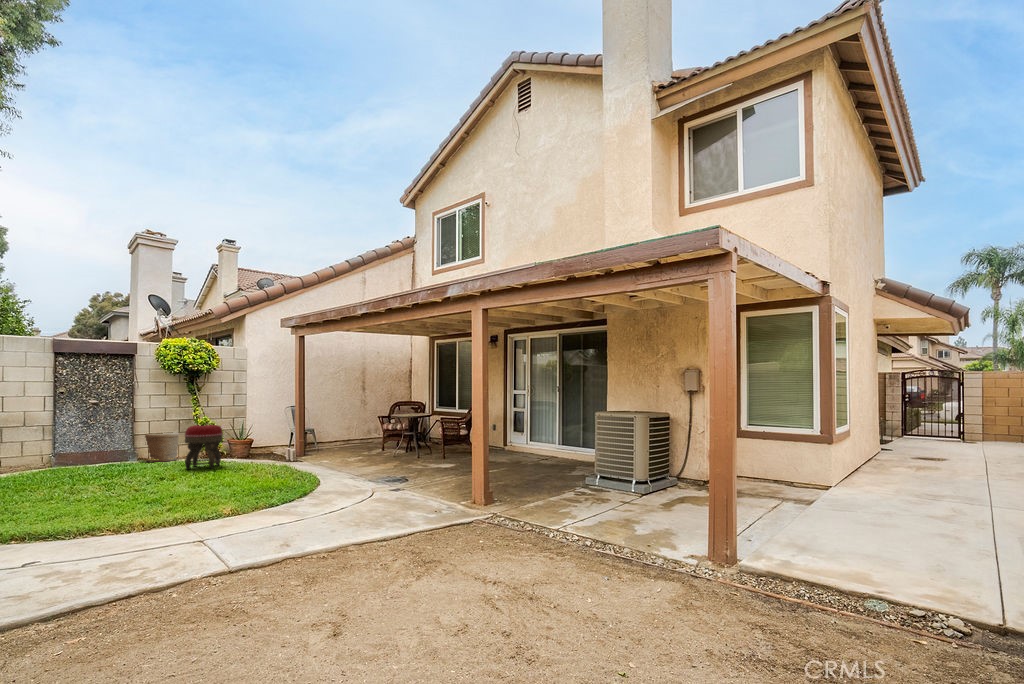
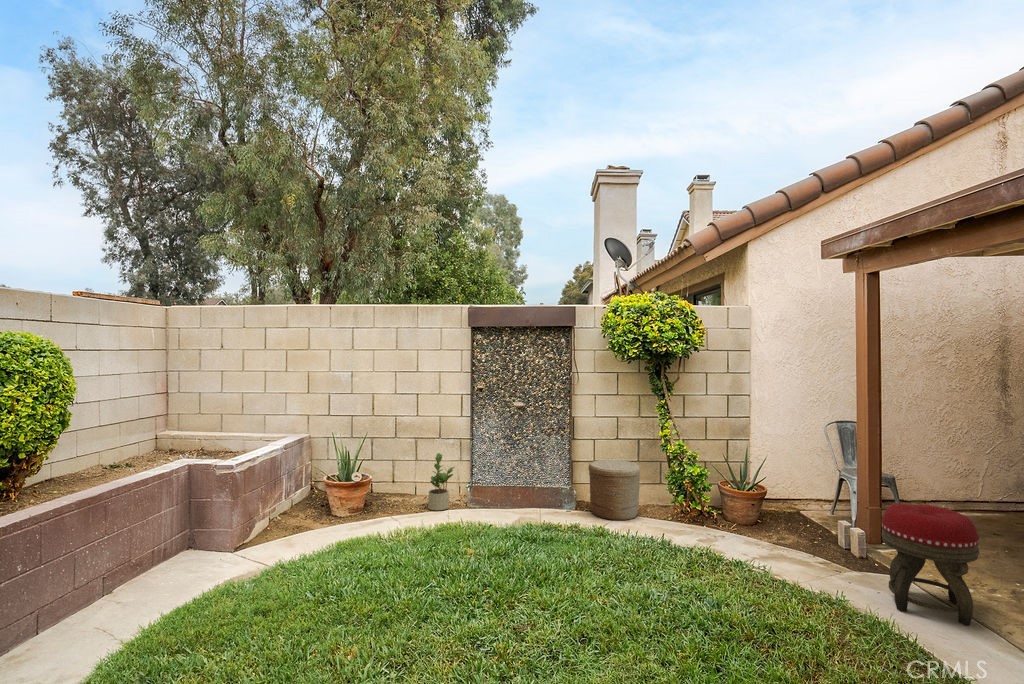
footstool: present [185,425,223,470] -> present [882,503,979,625]
potted plant: none [16,436,40,473] -> present [428,453,455,510]

